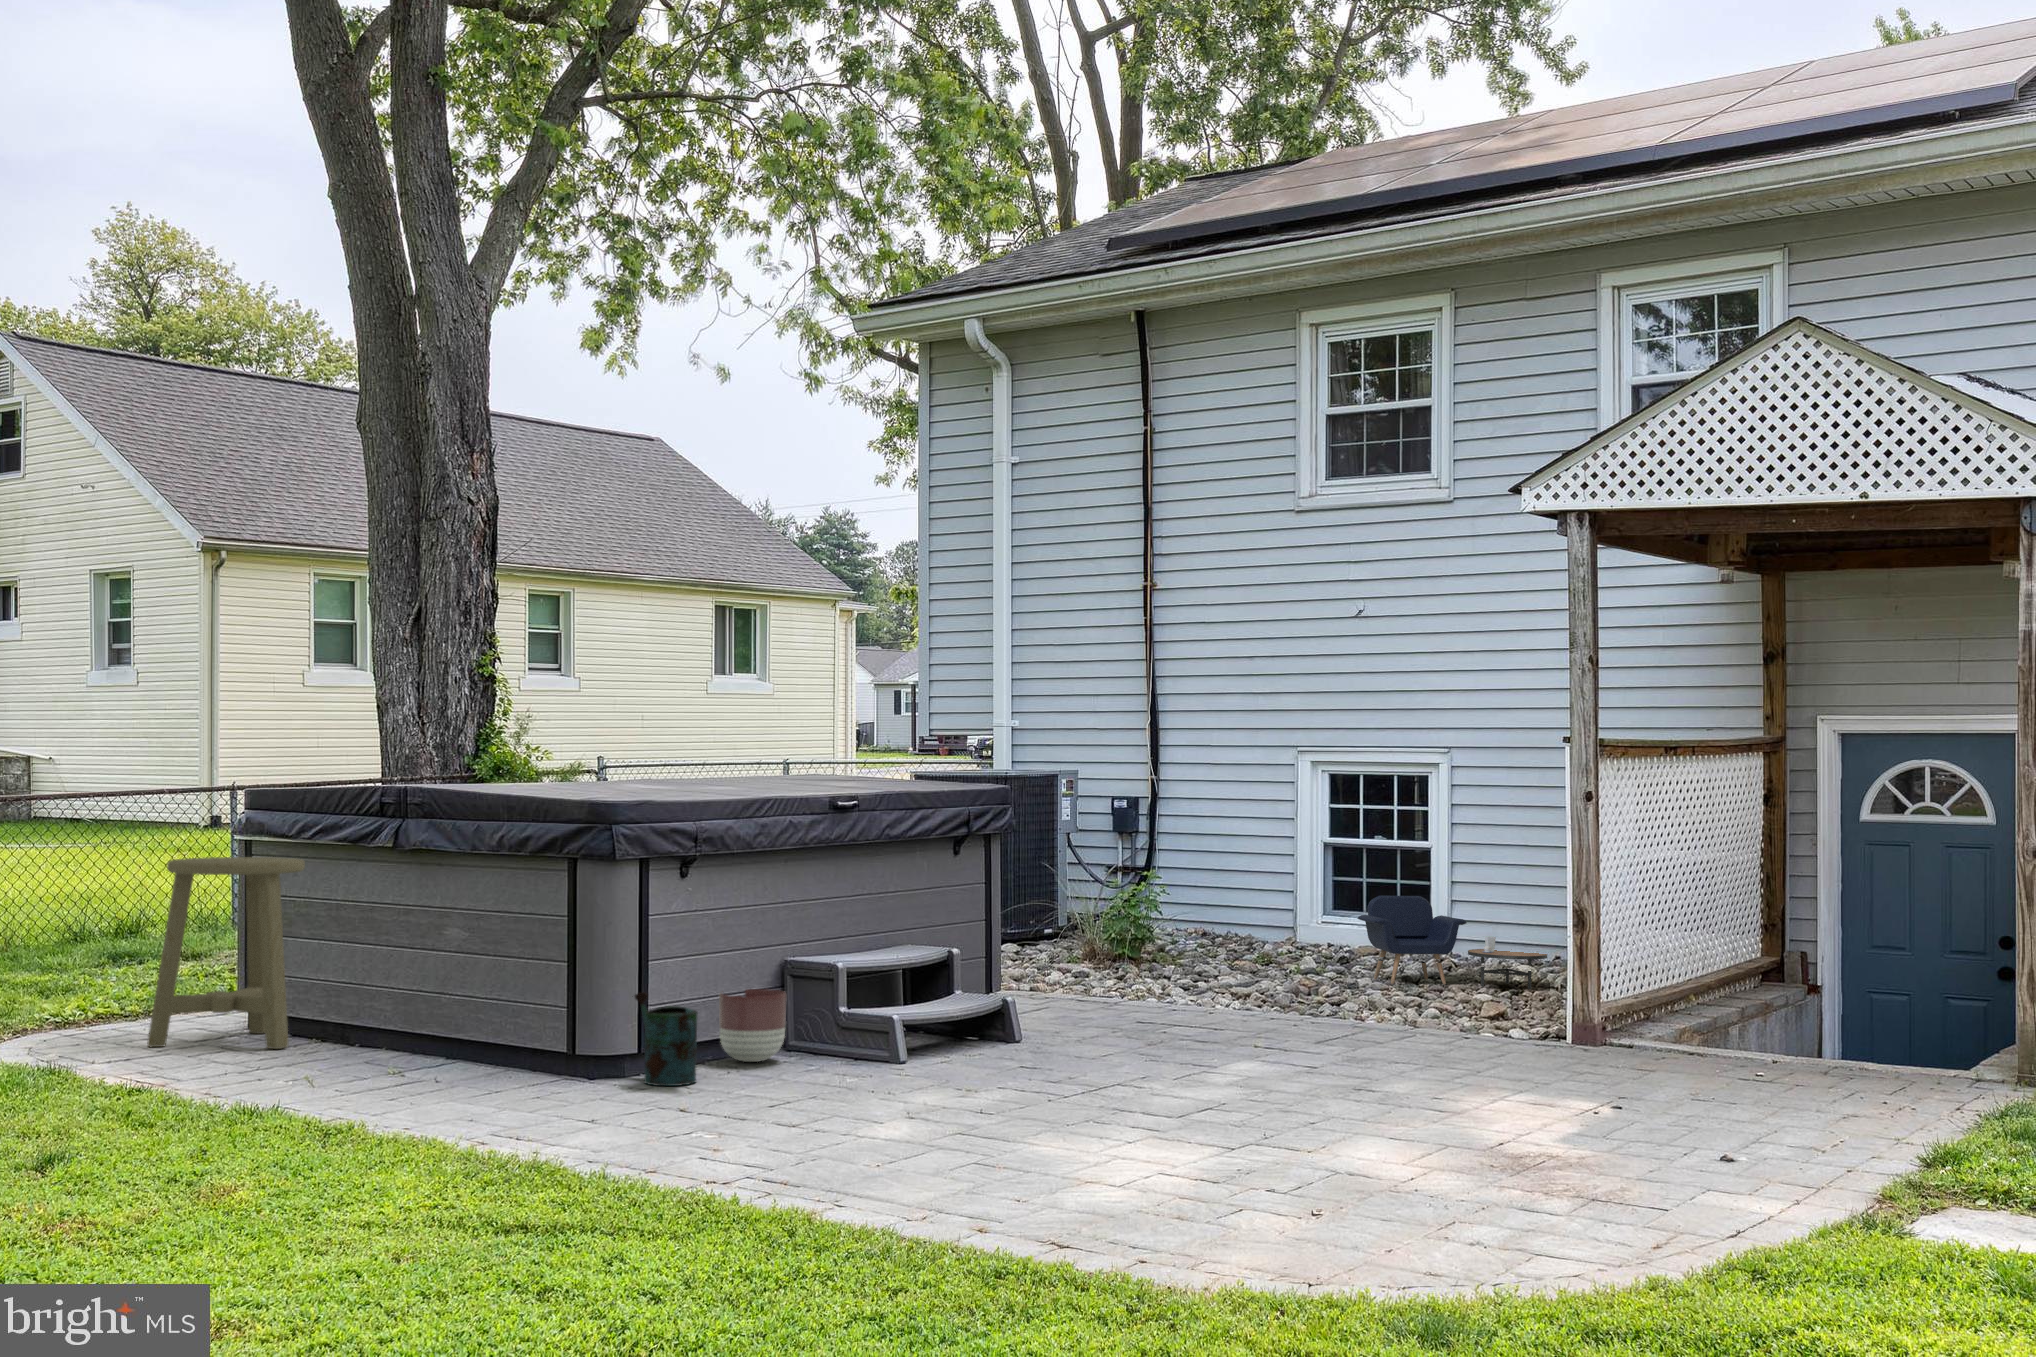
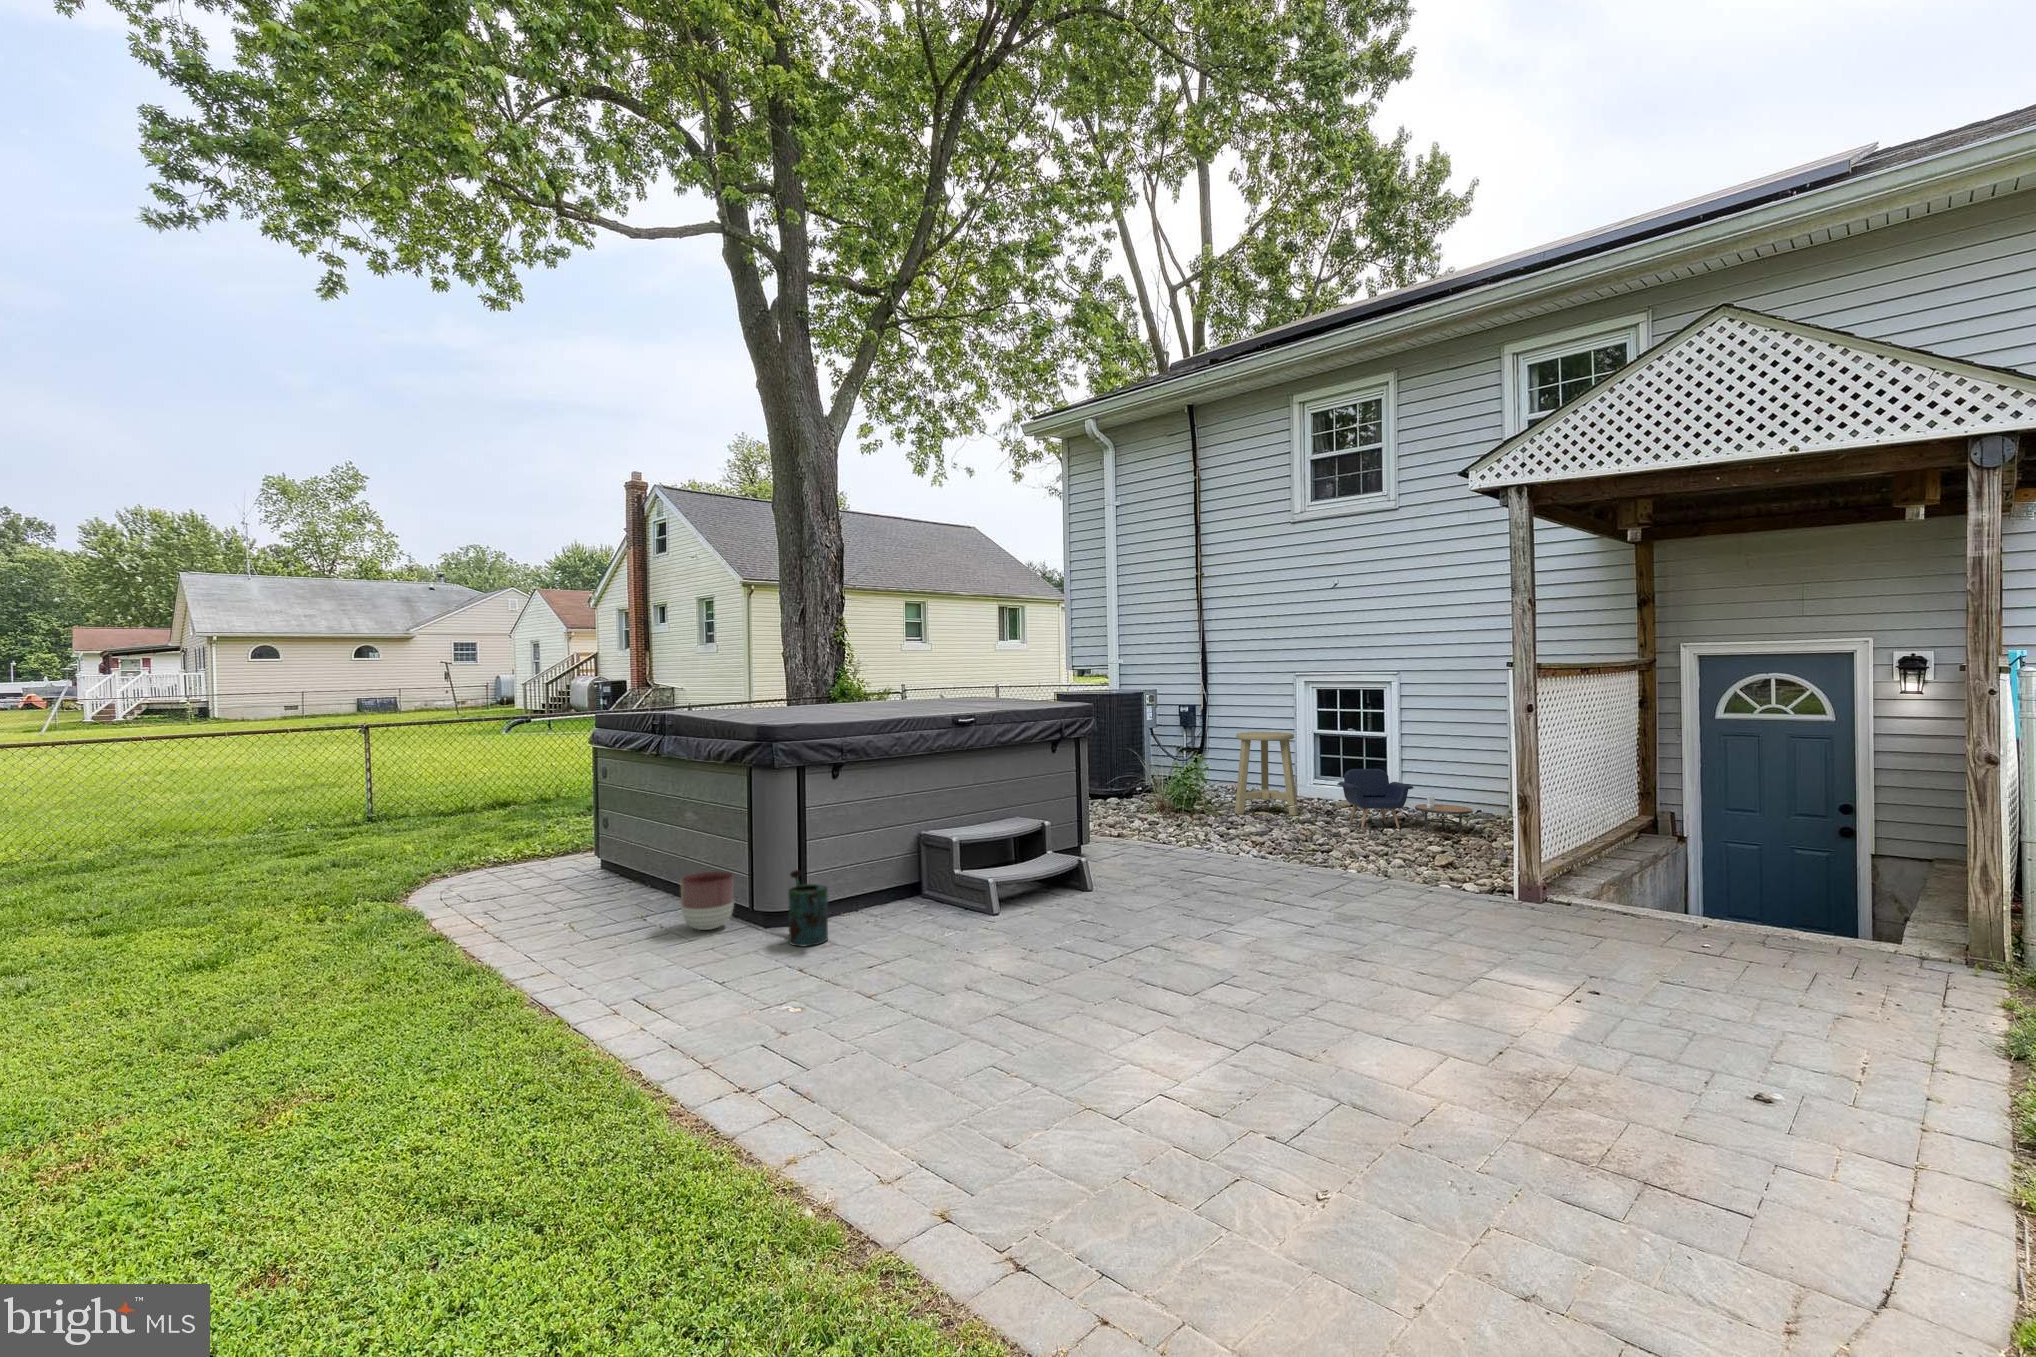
stool: present [147,857,305,1049] -> present [1235,732,1298,816]
planter: present [719,989,786,1062] -> present [681,871,734,930]

